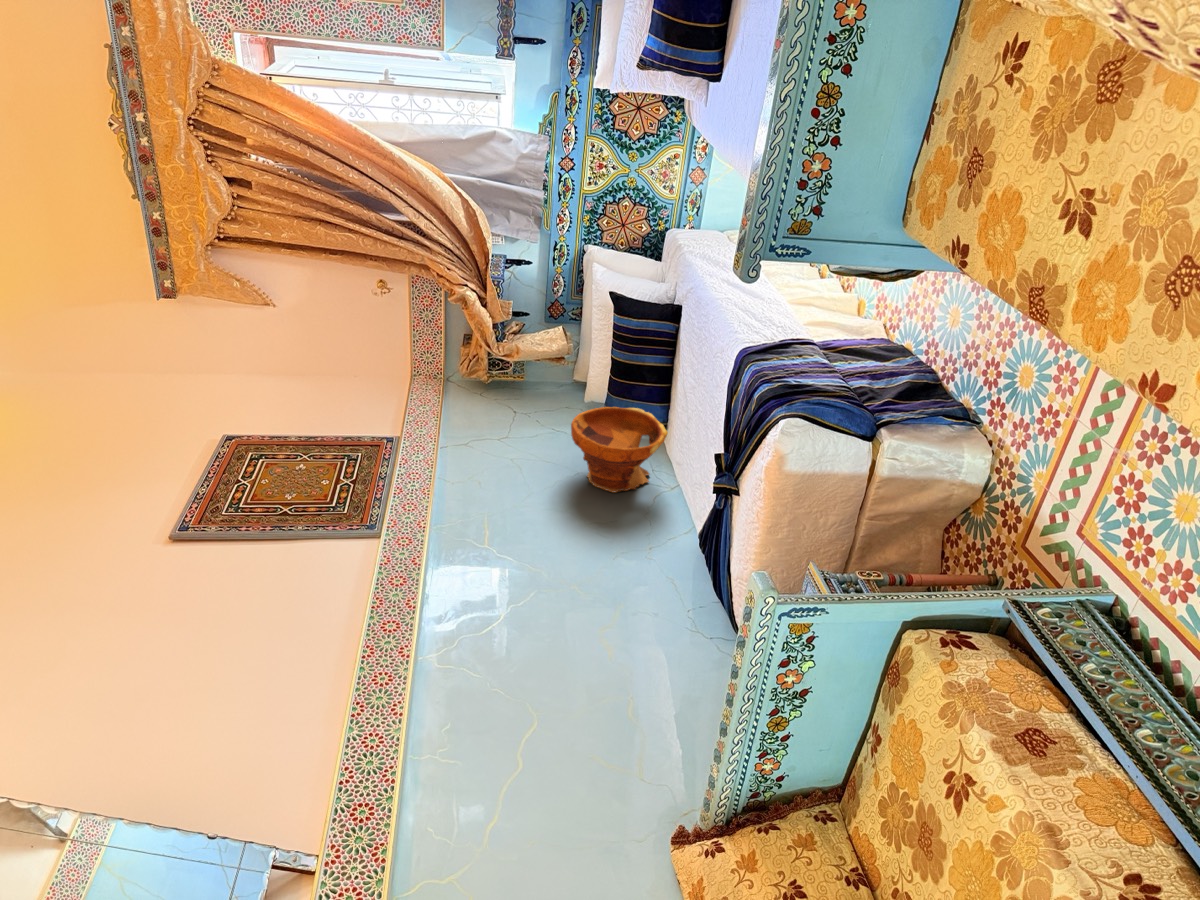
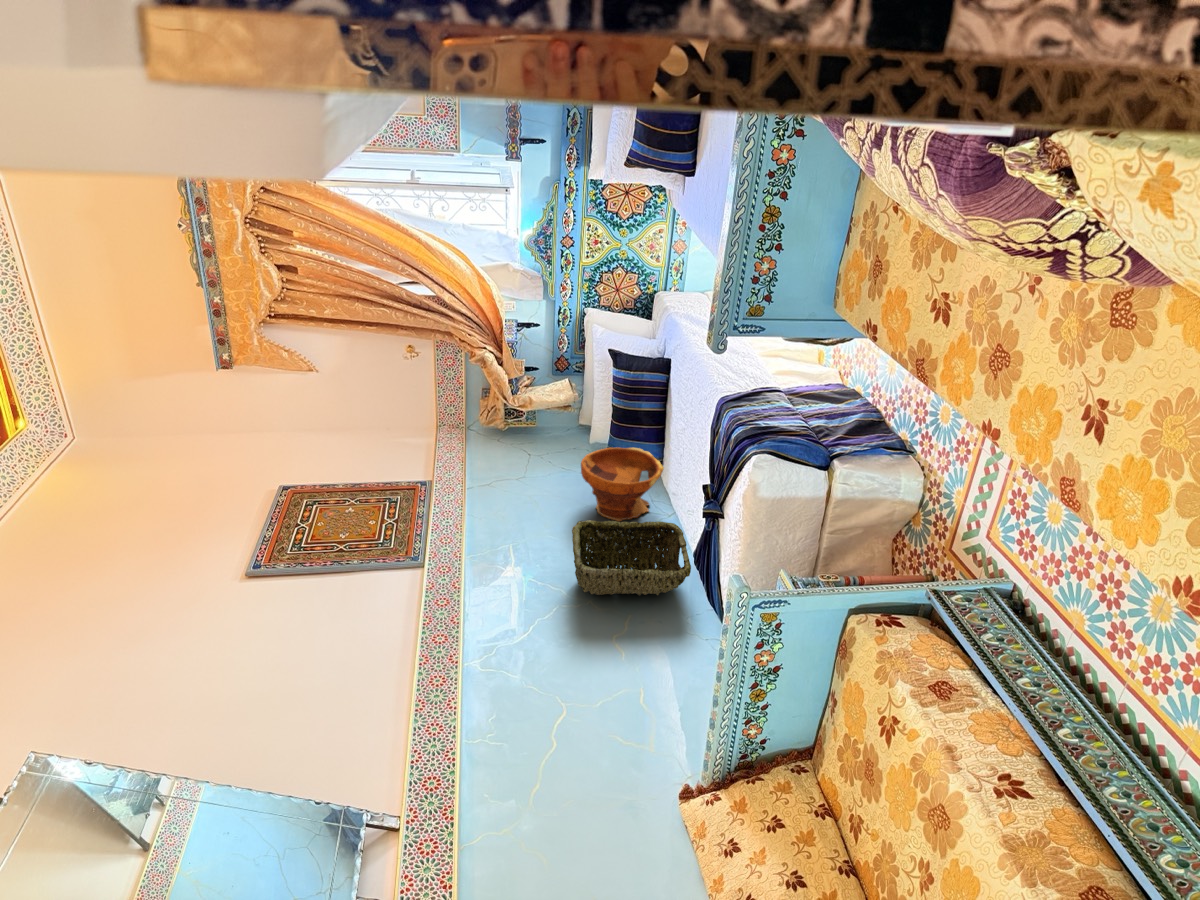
woven basket: none [556,491,696,583] -> present [572,520,691,595]

